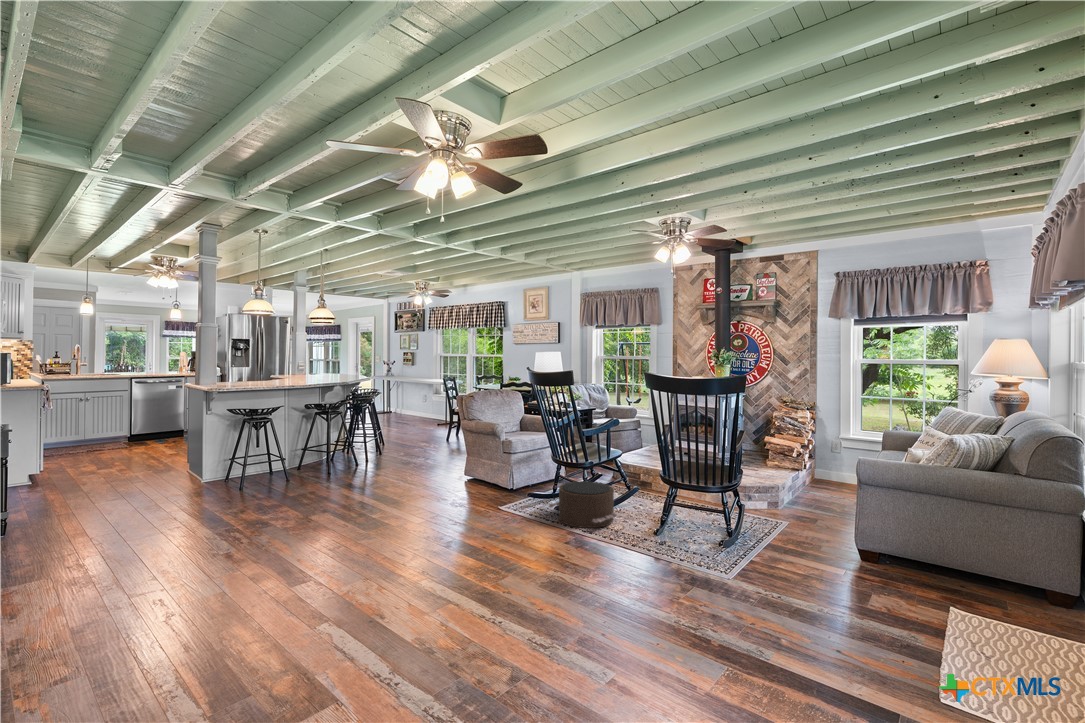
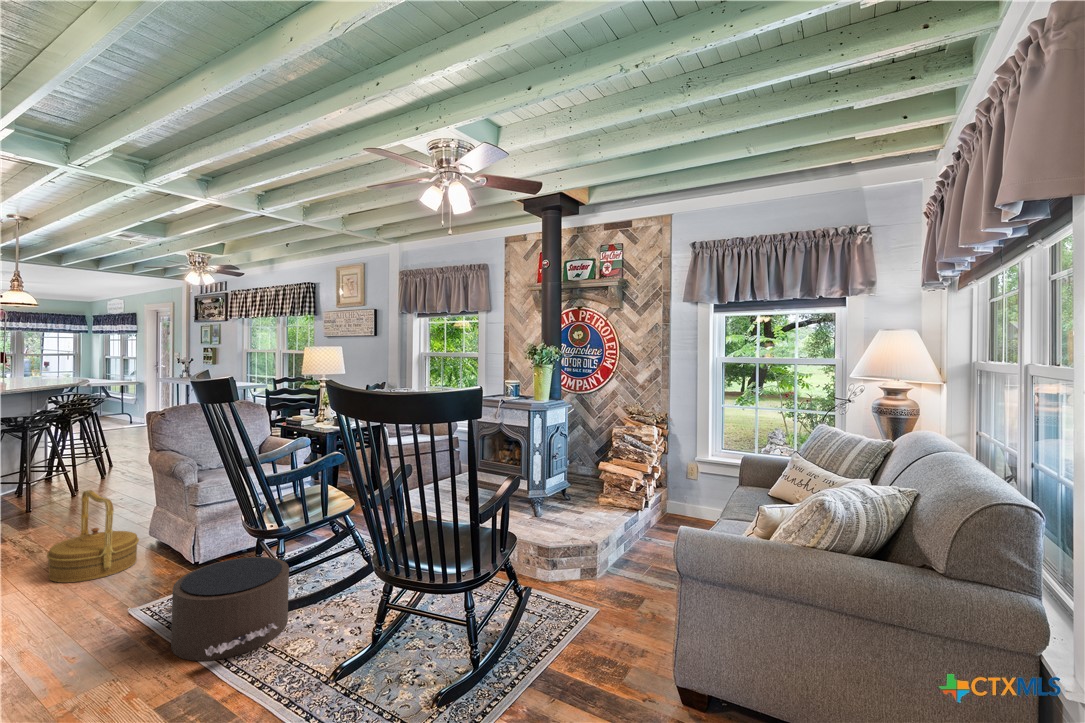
woven basket: none [448,445,489,496] -> present [47,490,139,583]

